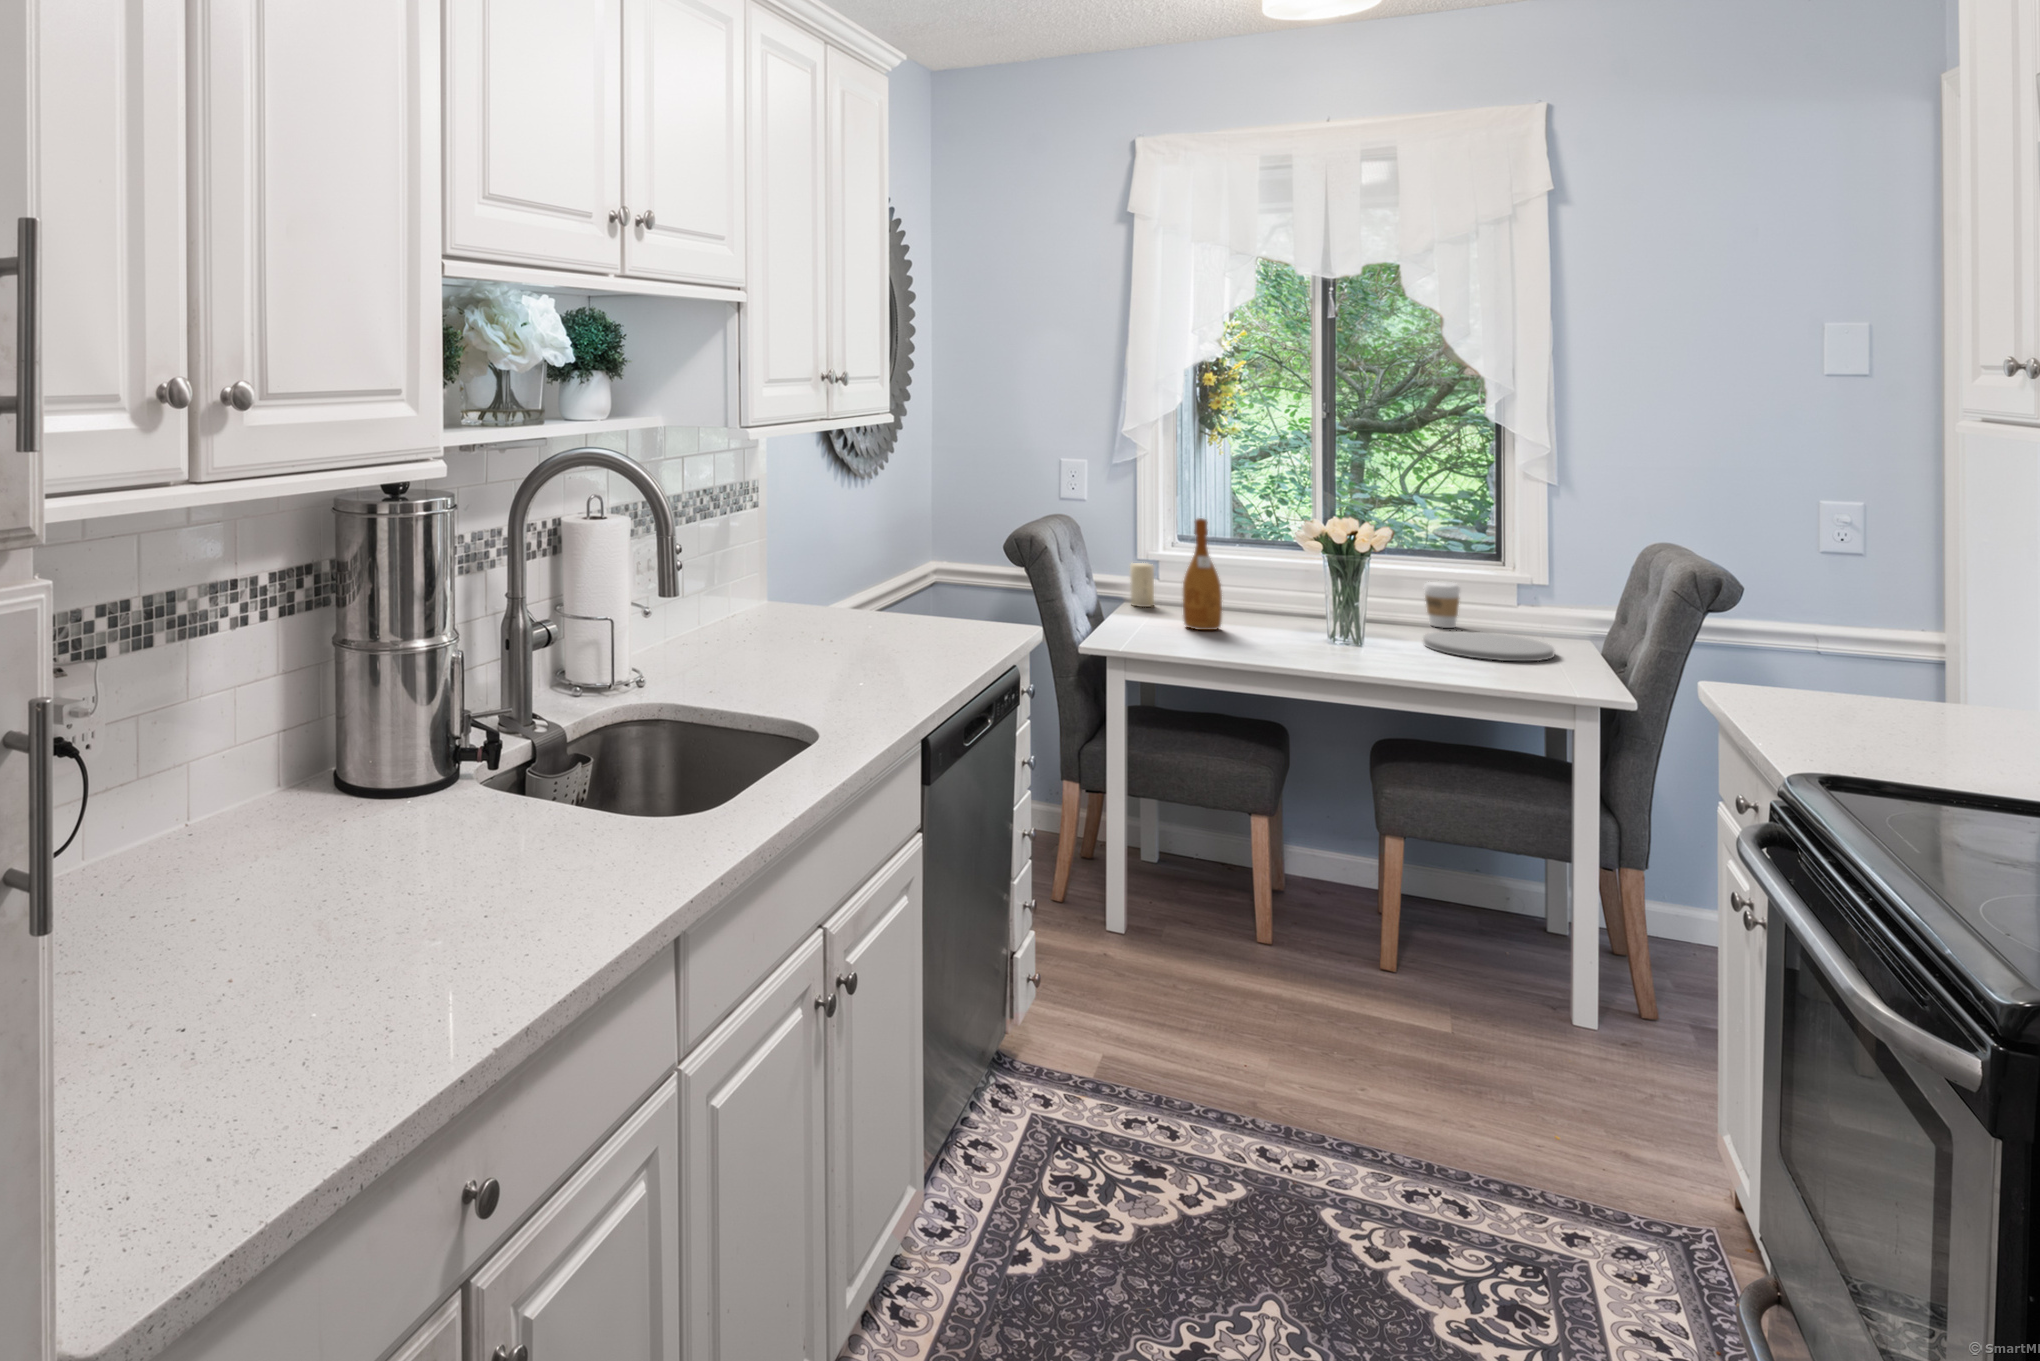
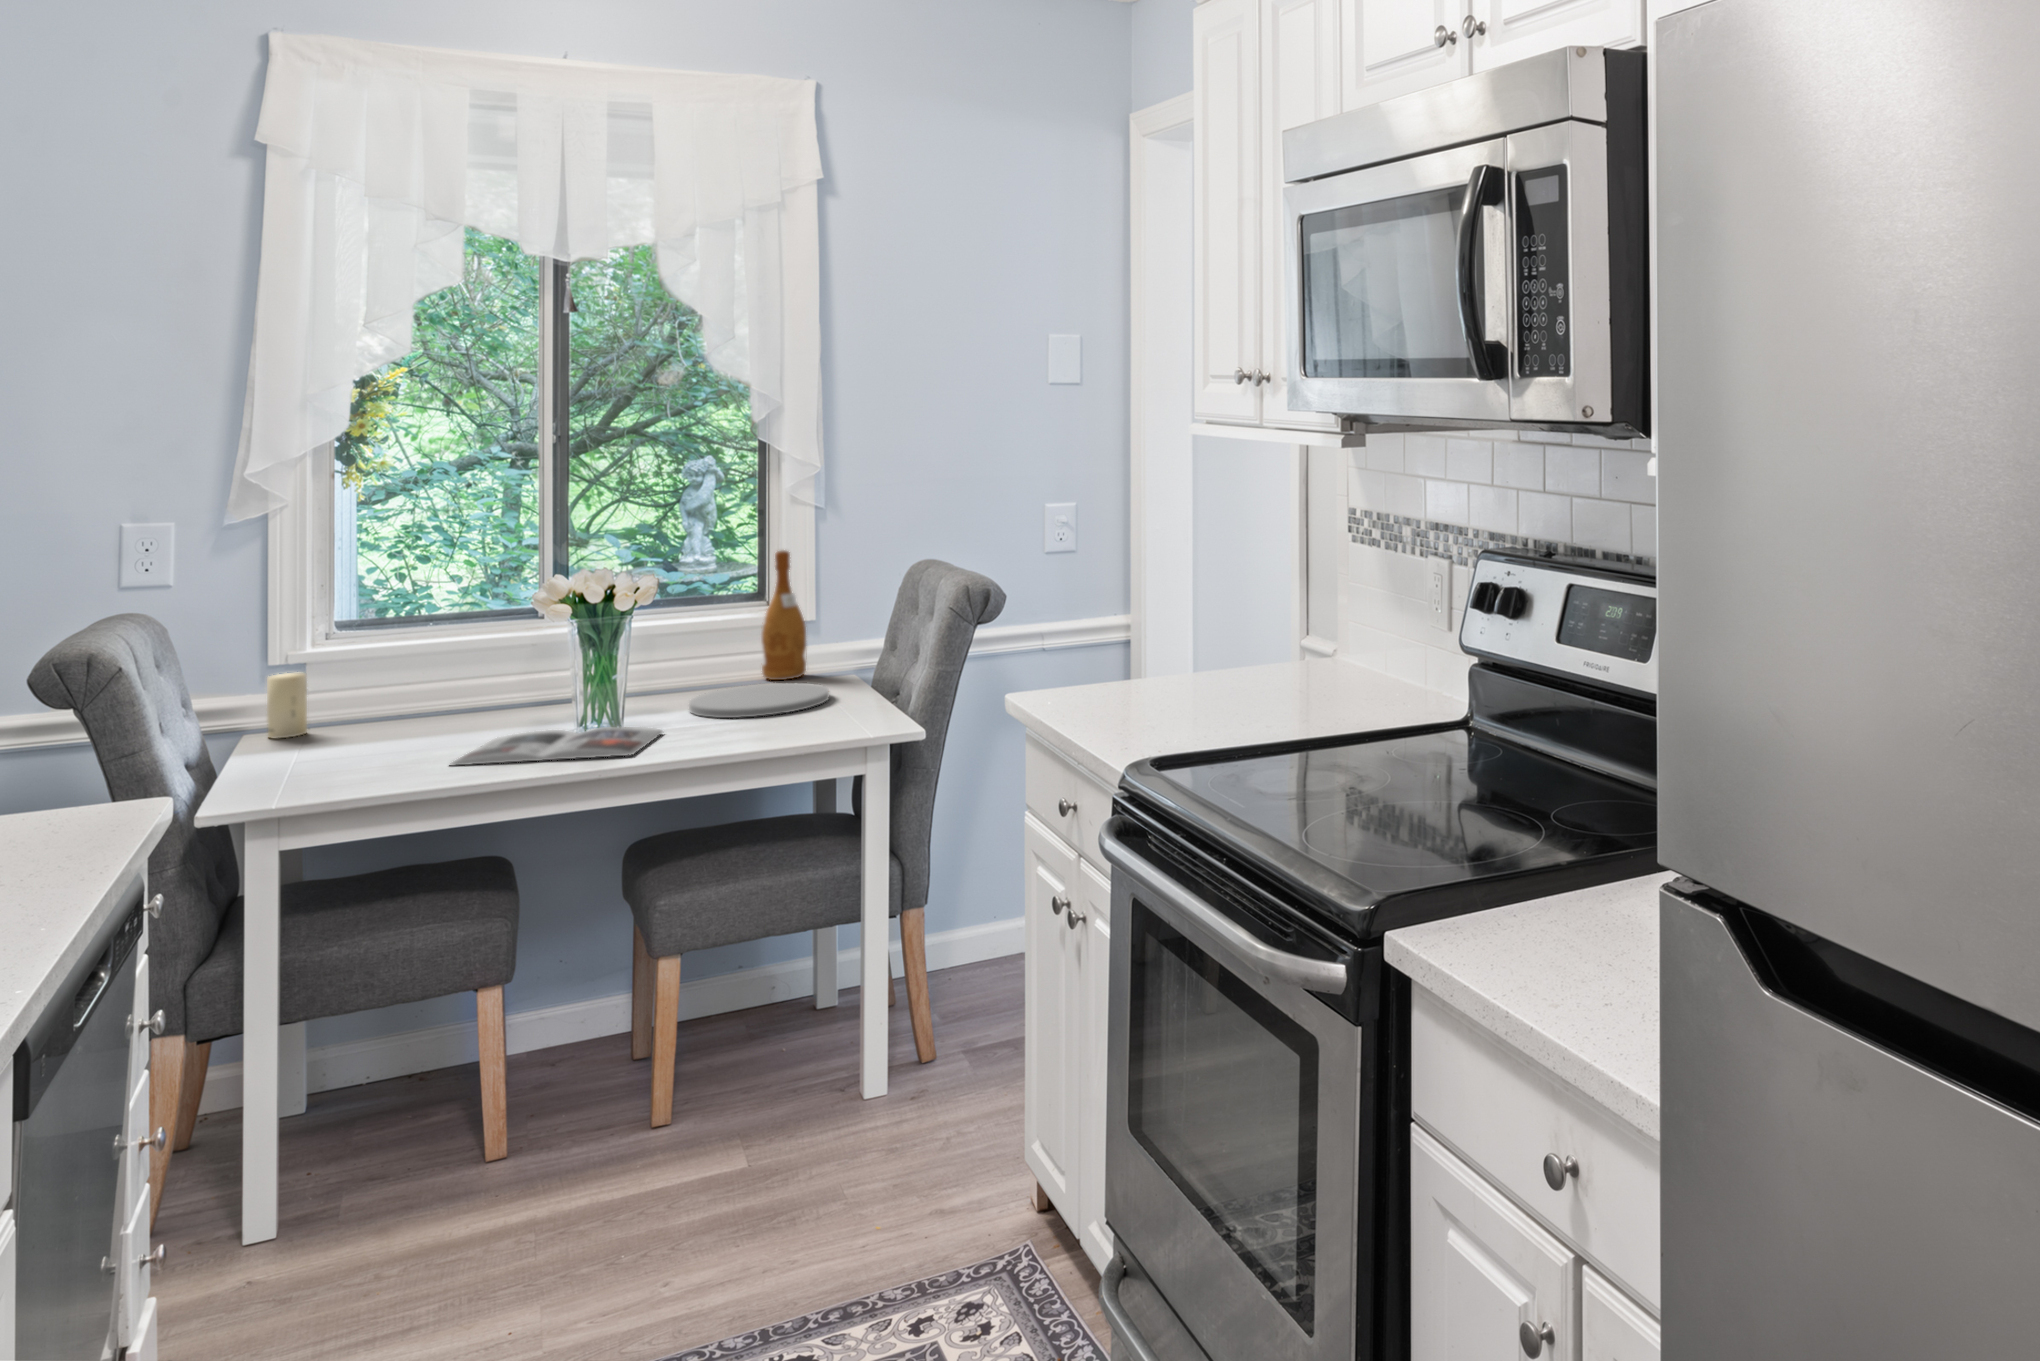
wine bottle: present [1183,518,1222,630] -> present [762,550,806,680]
coffee cup: present [1424,581,1460,628] -> none [679,632,721,689]
magazine: none [1229,633,1395,667] -> present [450,727,662,766]

